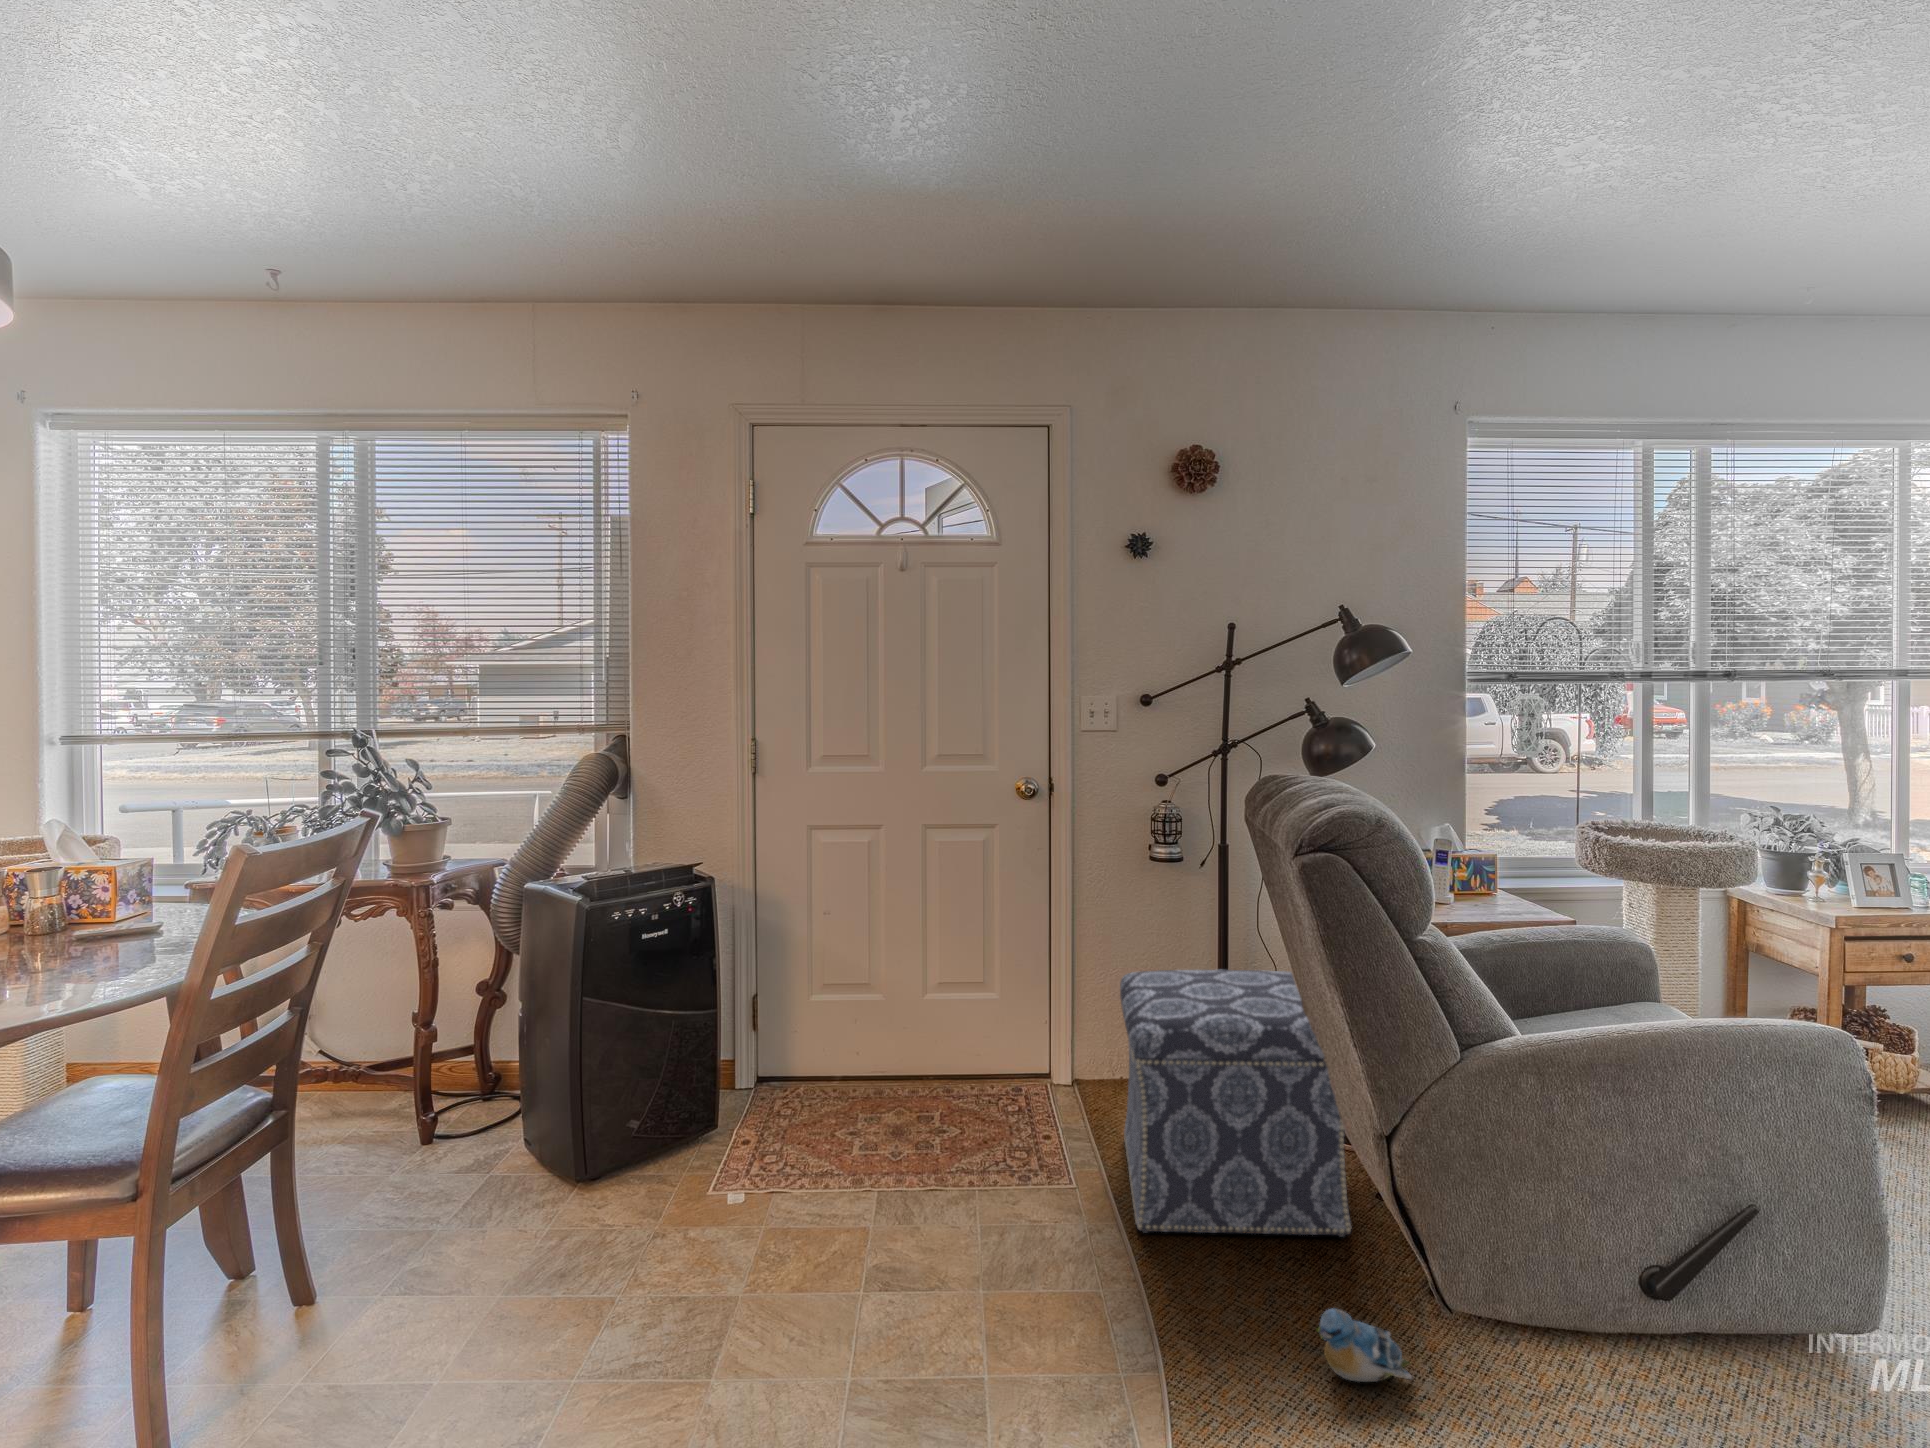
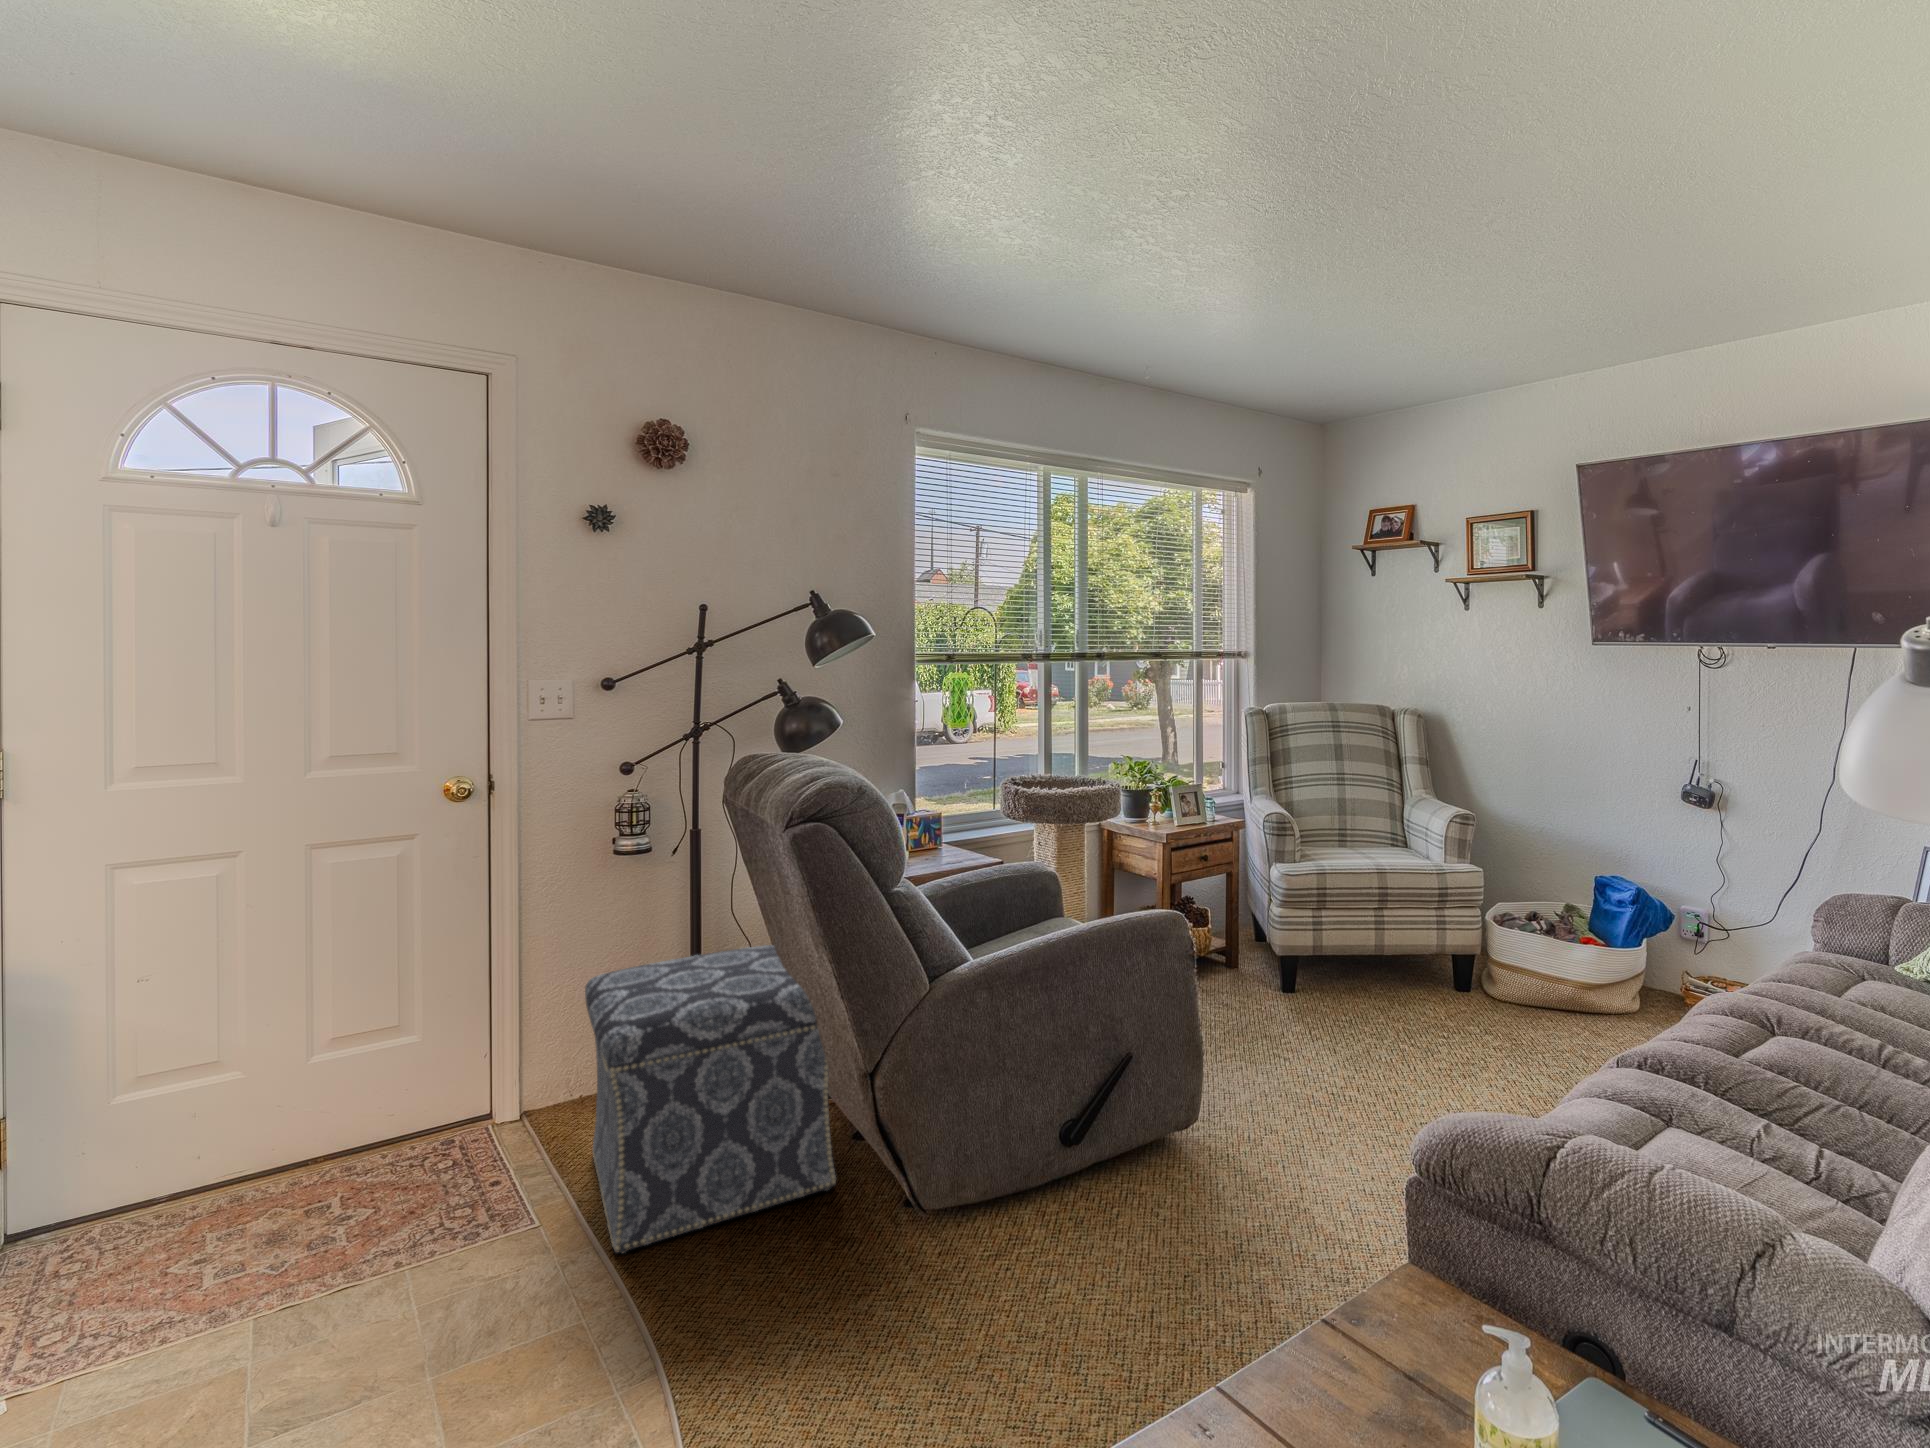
plush toy: present [1317,1309,1412,1382] -> none [815,1266,905,1332]

